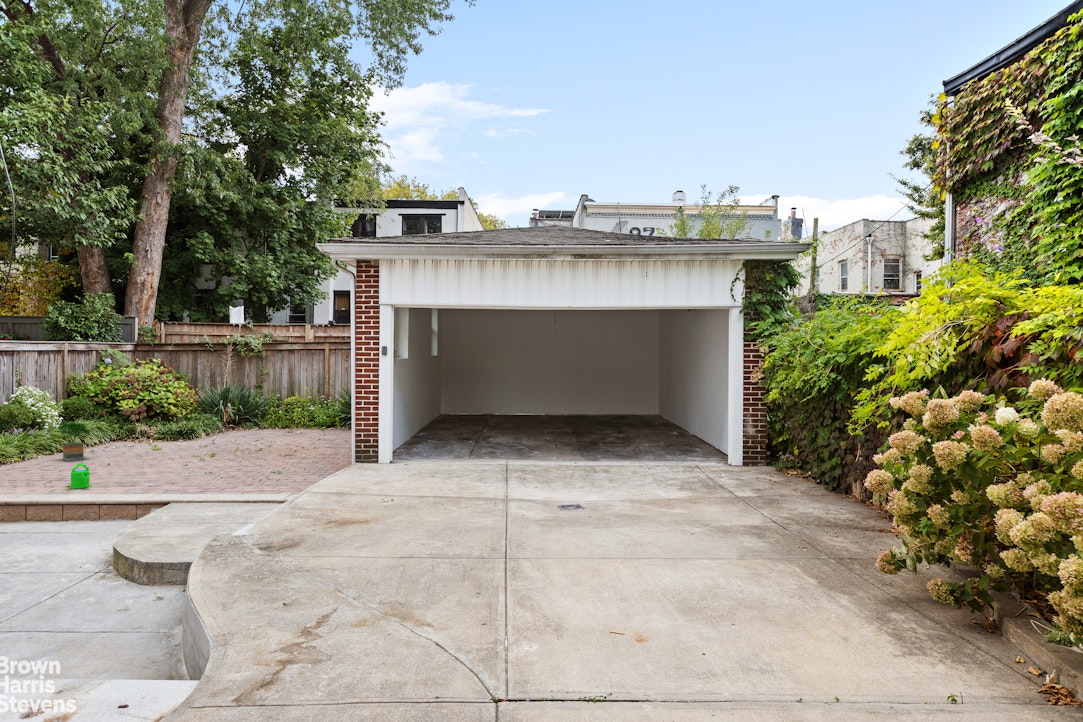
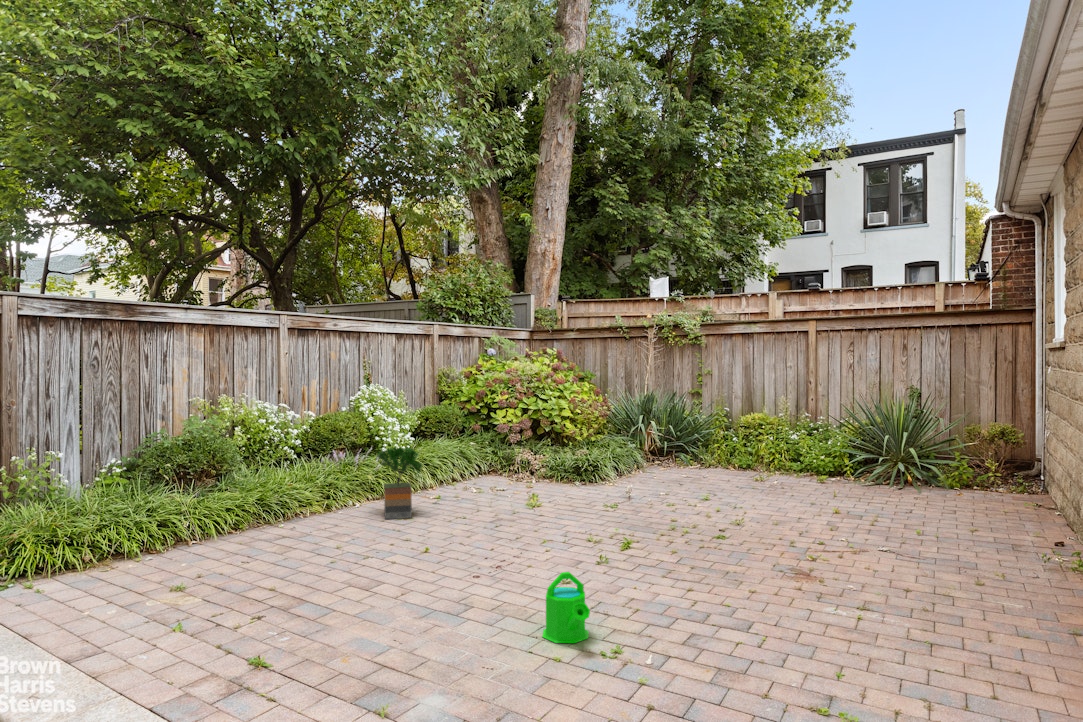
watering can: present [70,463,91,489] -> present [542,572,590,643]

